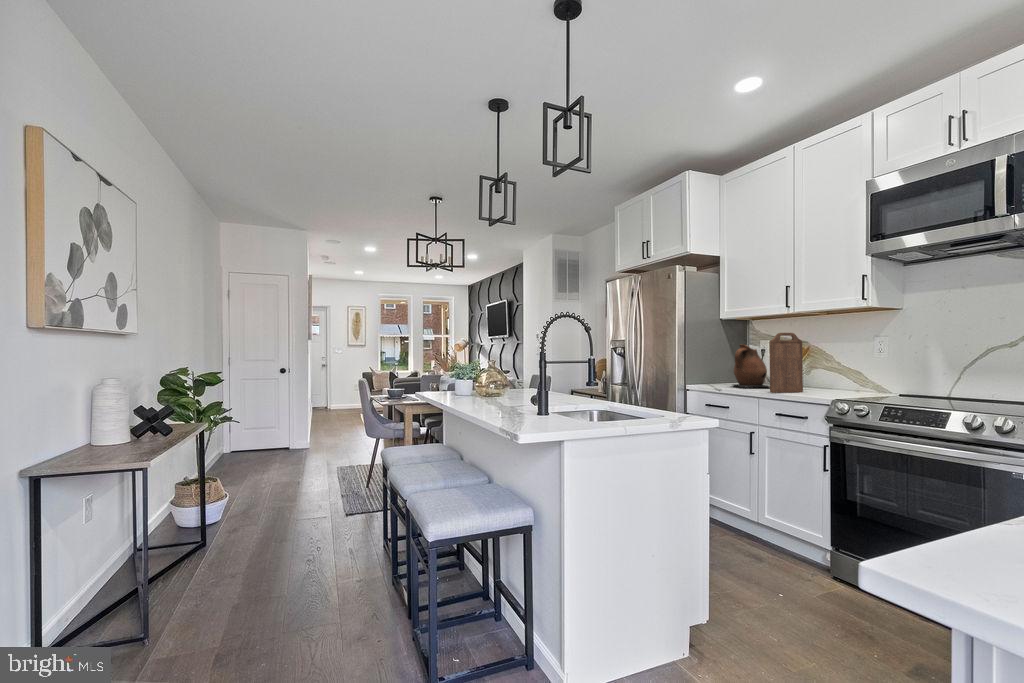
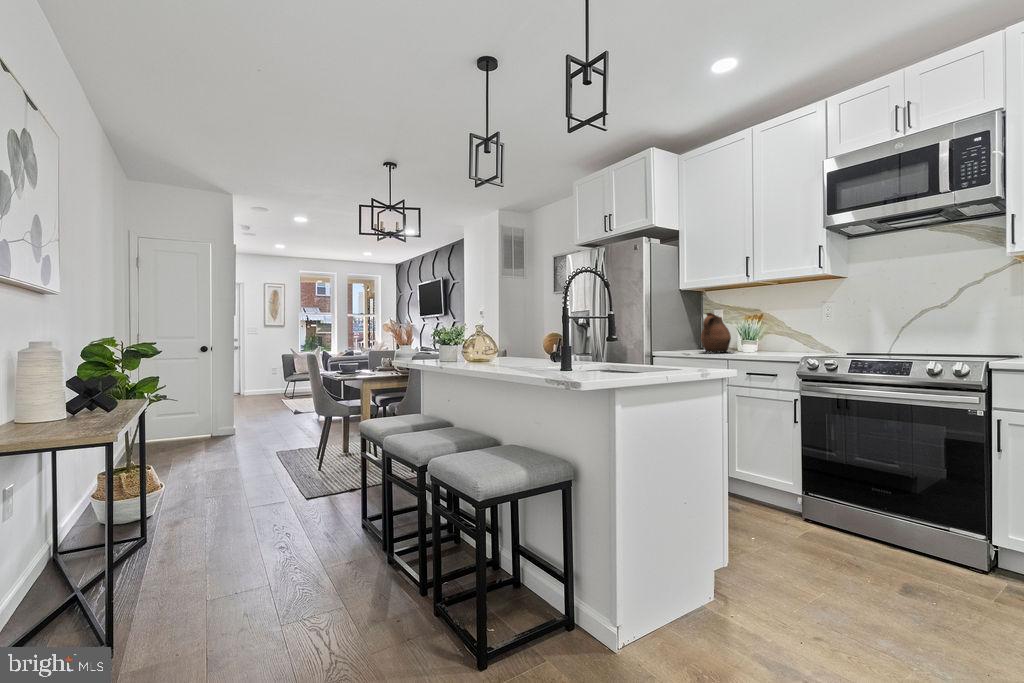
cutting board: present [769,333,803,393] -> none [740,299,767,355]

